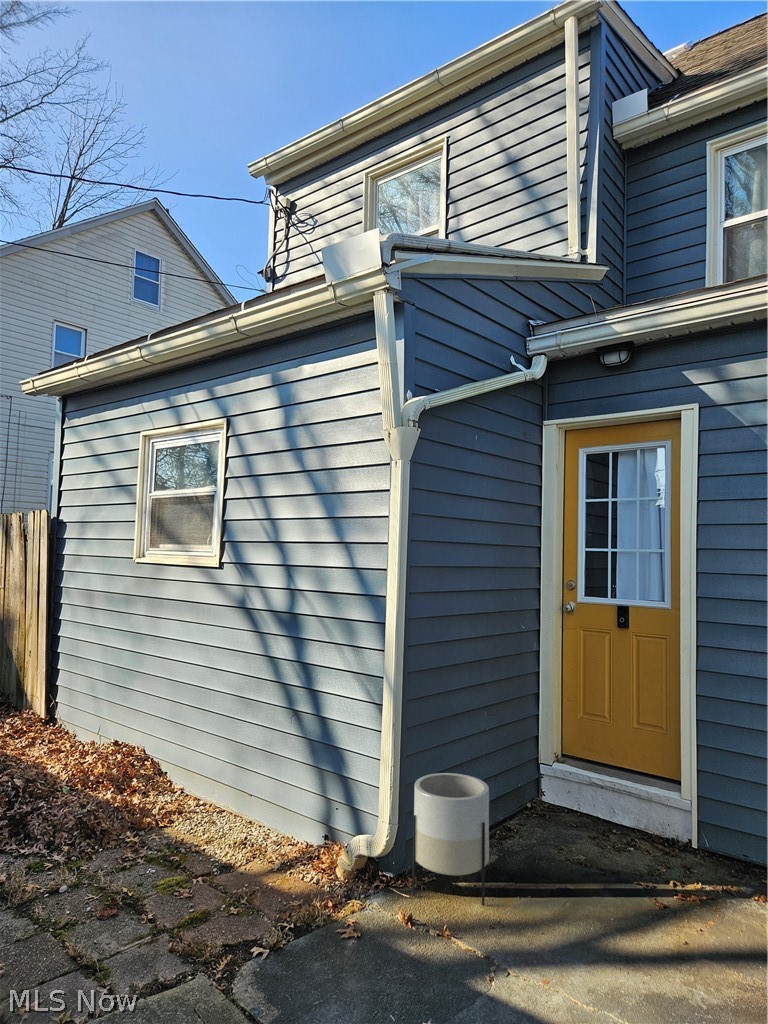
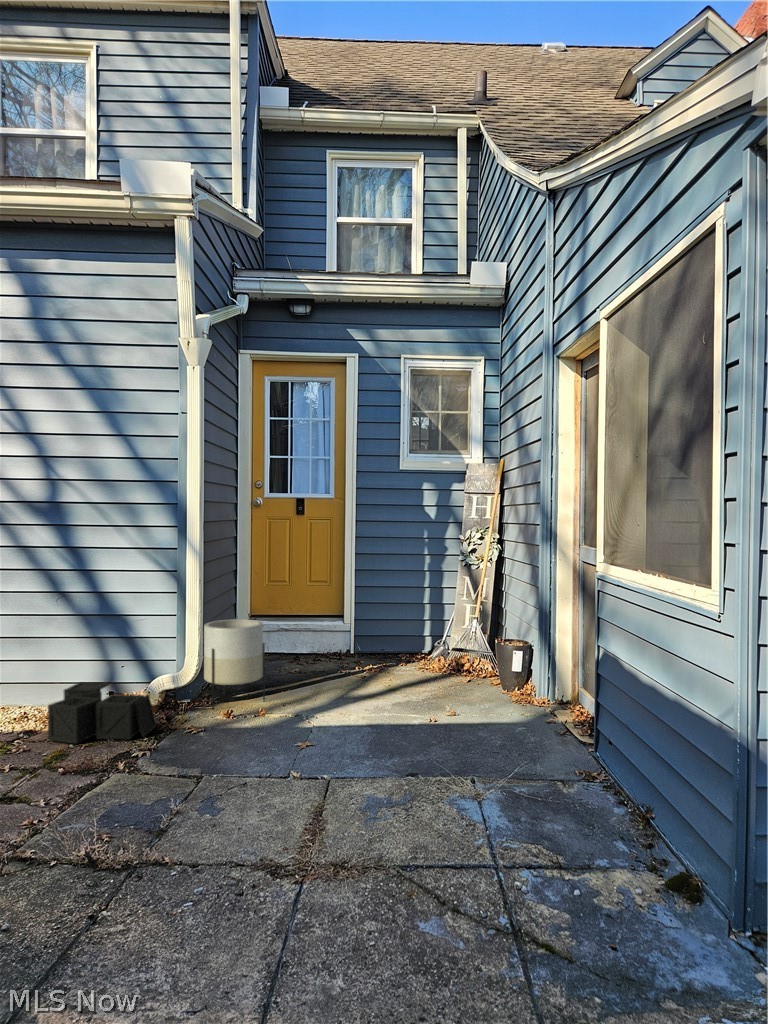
storage bin: none [232,811,334,914] -> present [48,682,157,743]

